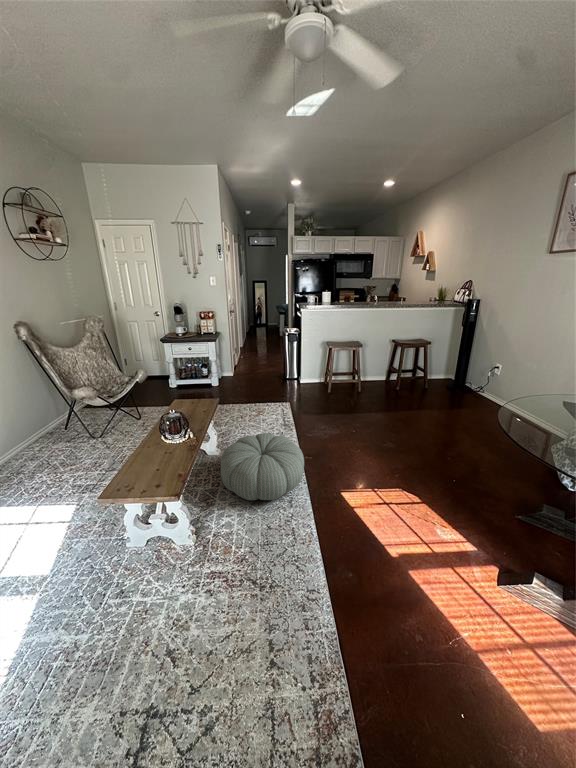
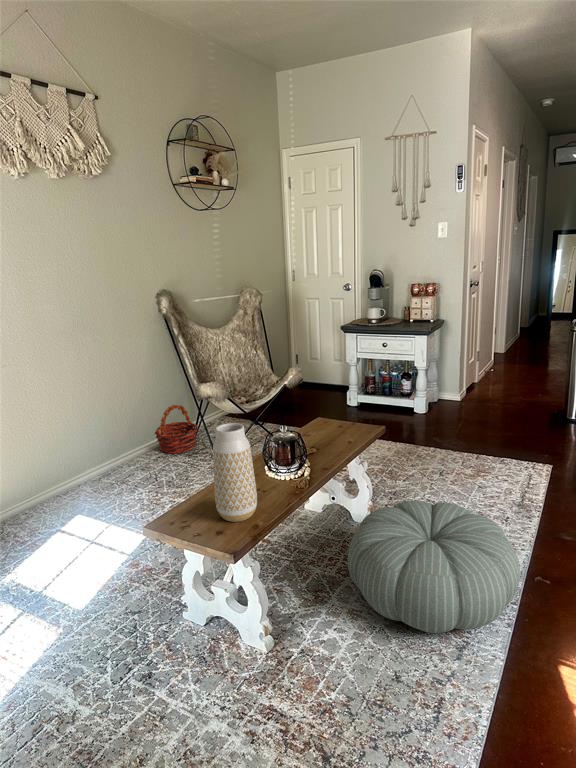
basket: none [32,407,71,444] -> present [155,405,197,454]
vase: none [142,416,175,478] -> present [213,423,257,522]

